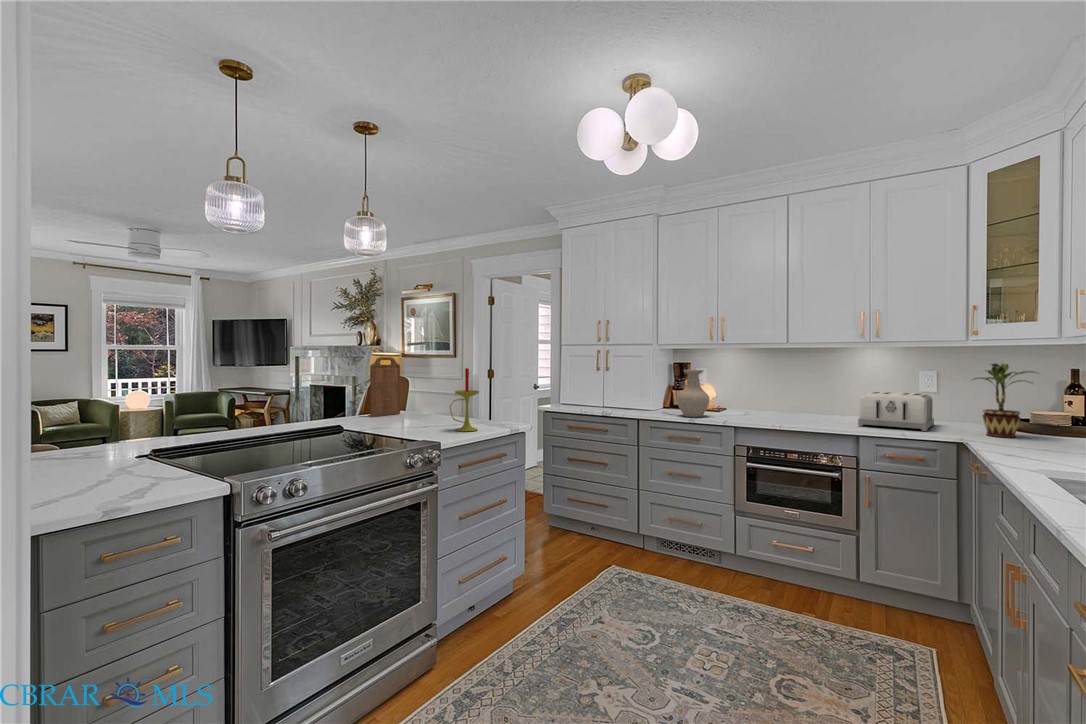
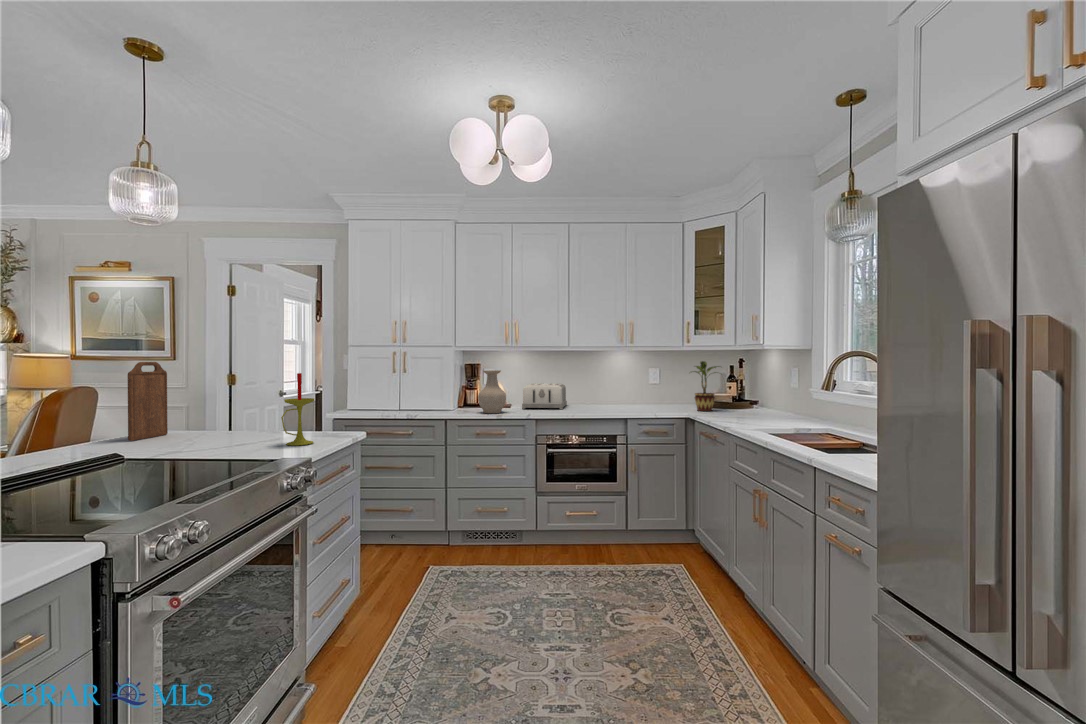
toaster: present [858,391,934,431] -> present [522,383,567,409]

